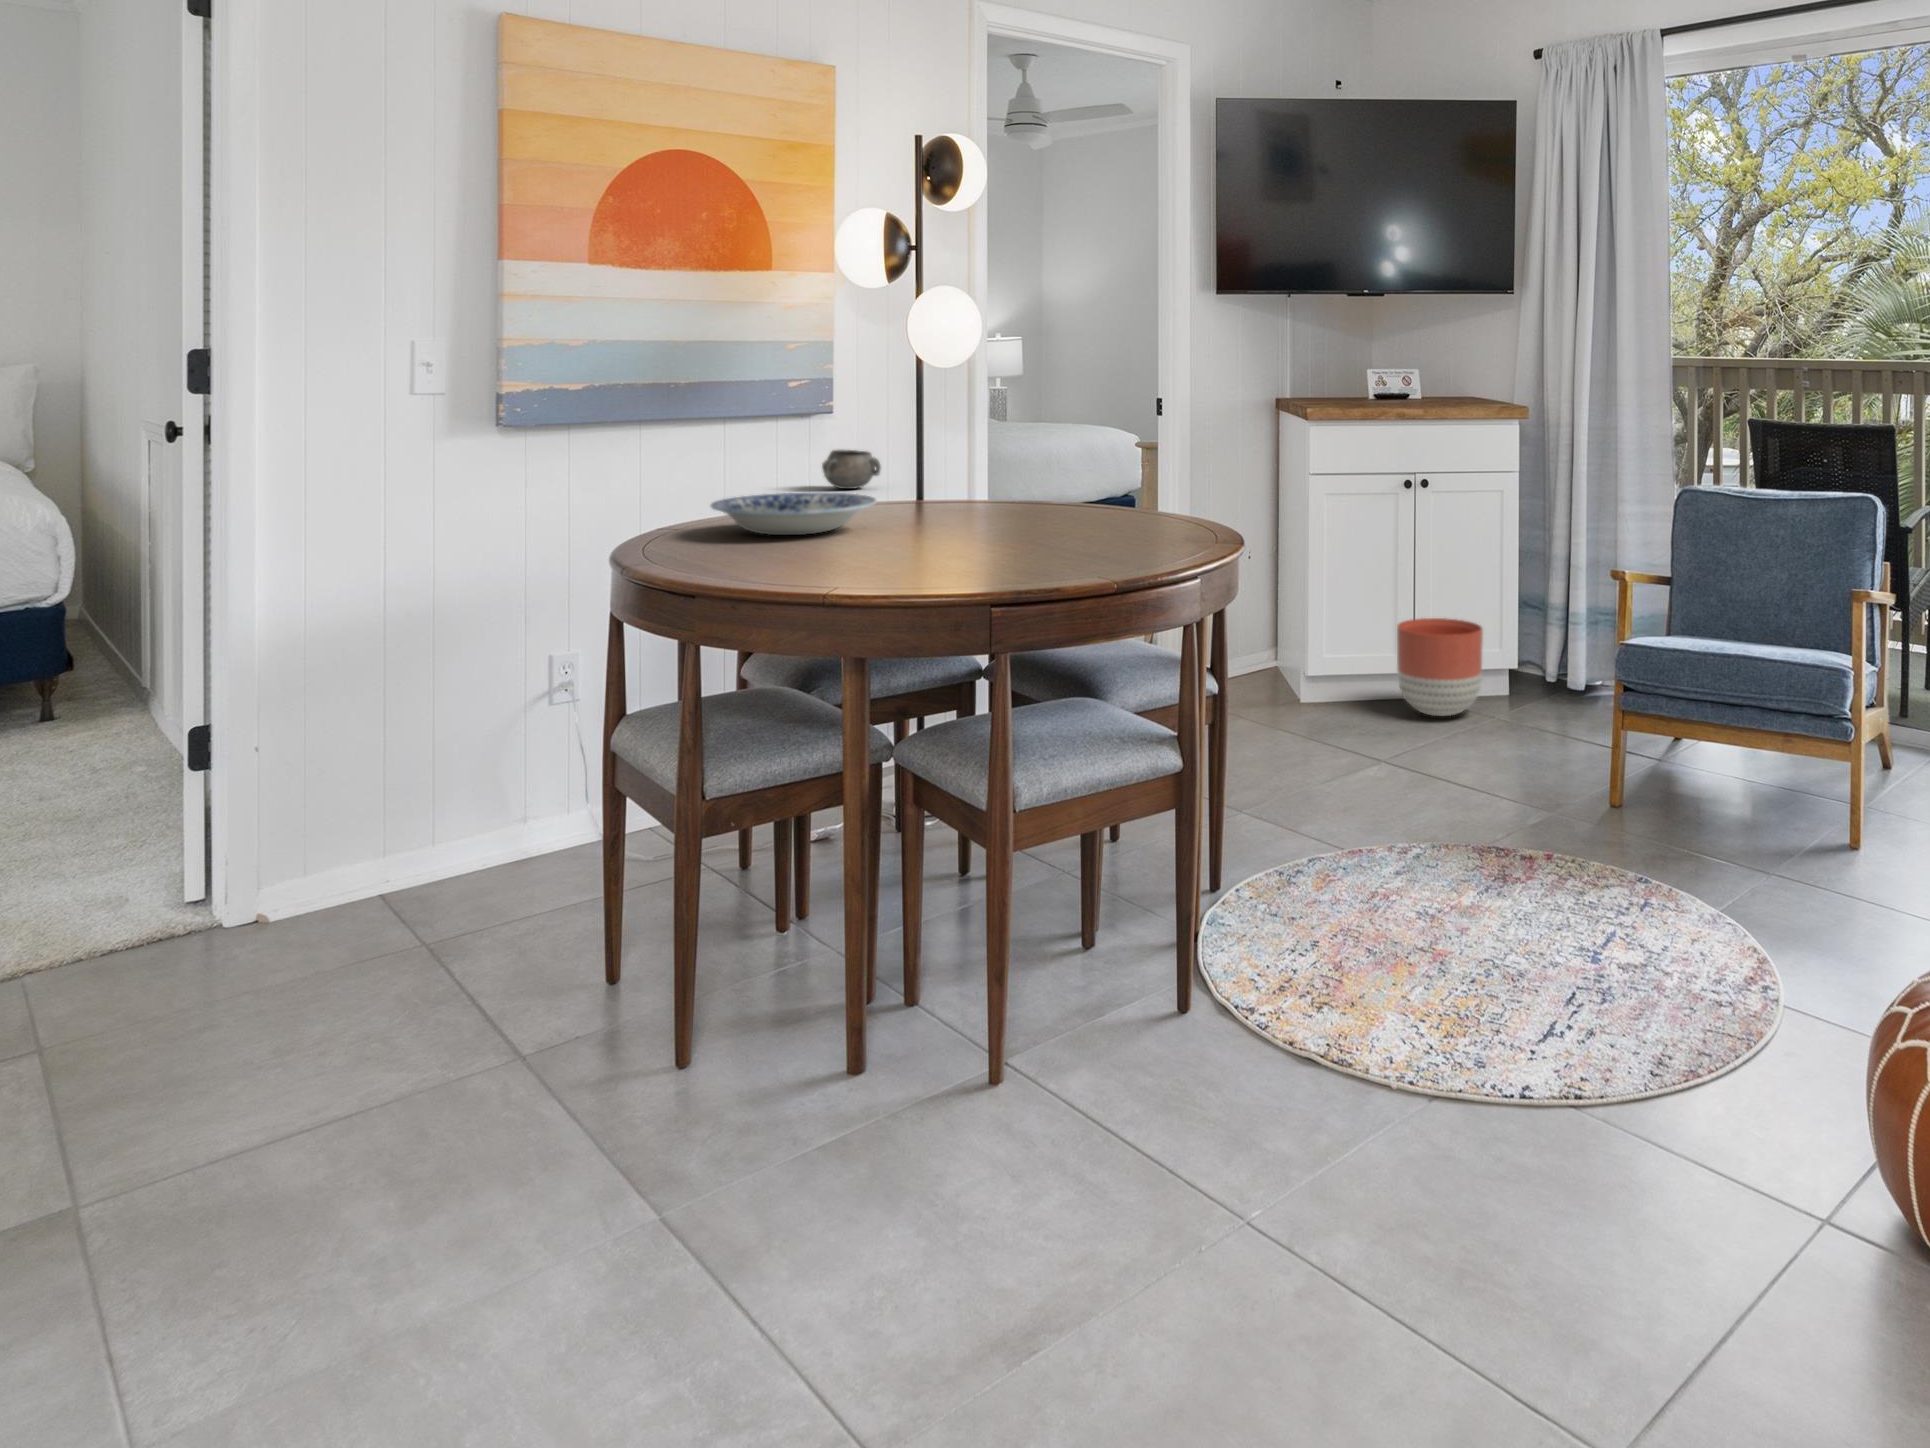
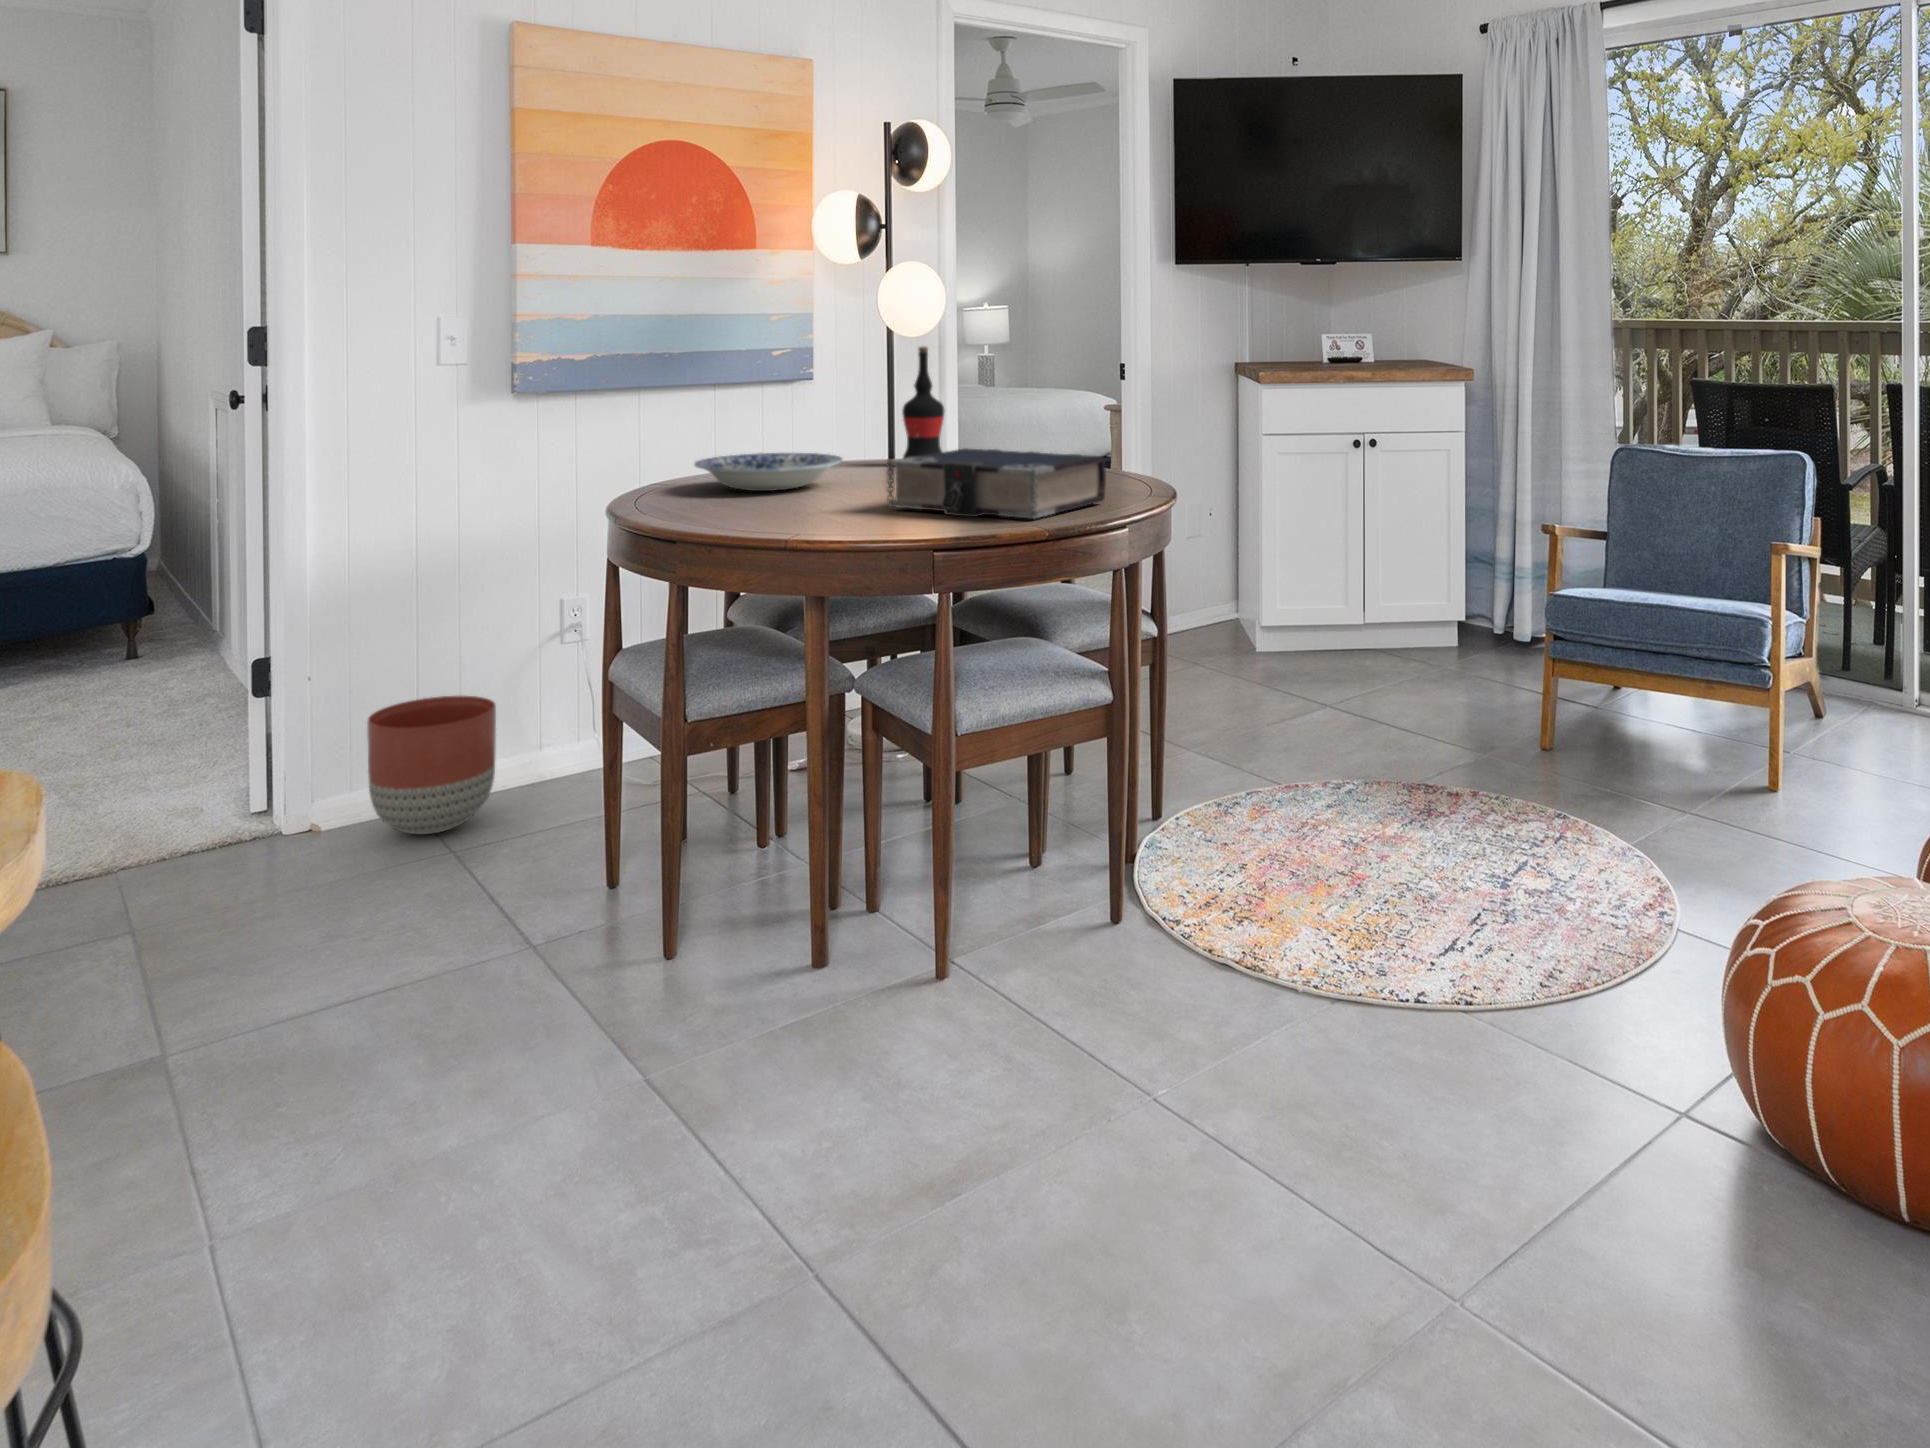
wine bottle: none [936,377,983,505] -> present [902,346,944,459]
decorative bowl: present [822,450,881,489] -> none [801,414,855,451]
book: none [932,489,1173,568] -> present [887,448,1106,519]
planter: present [1397,618,1483,716] -> present [367,696,496,834]

